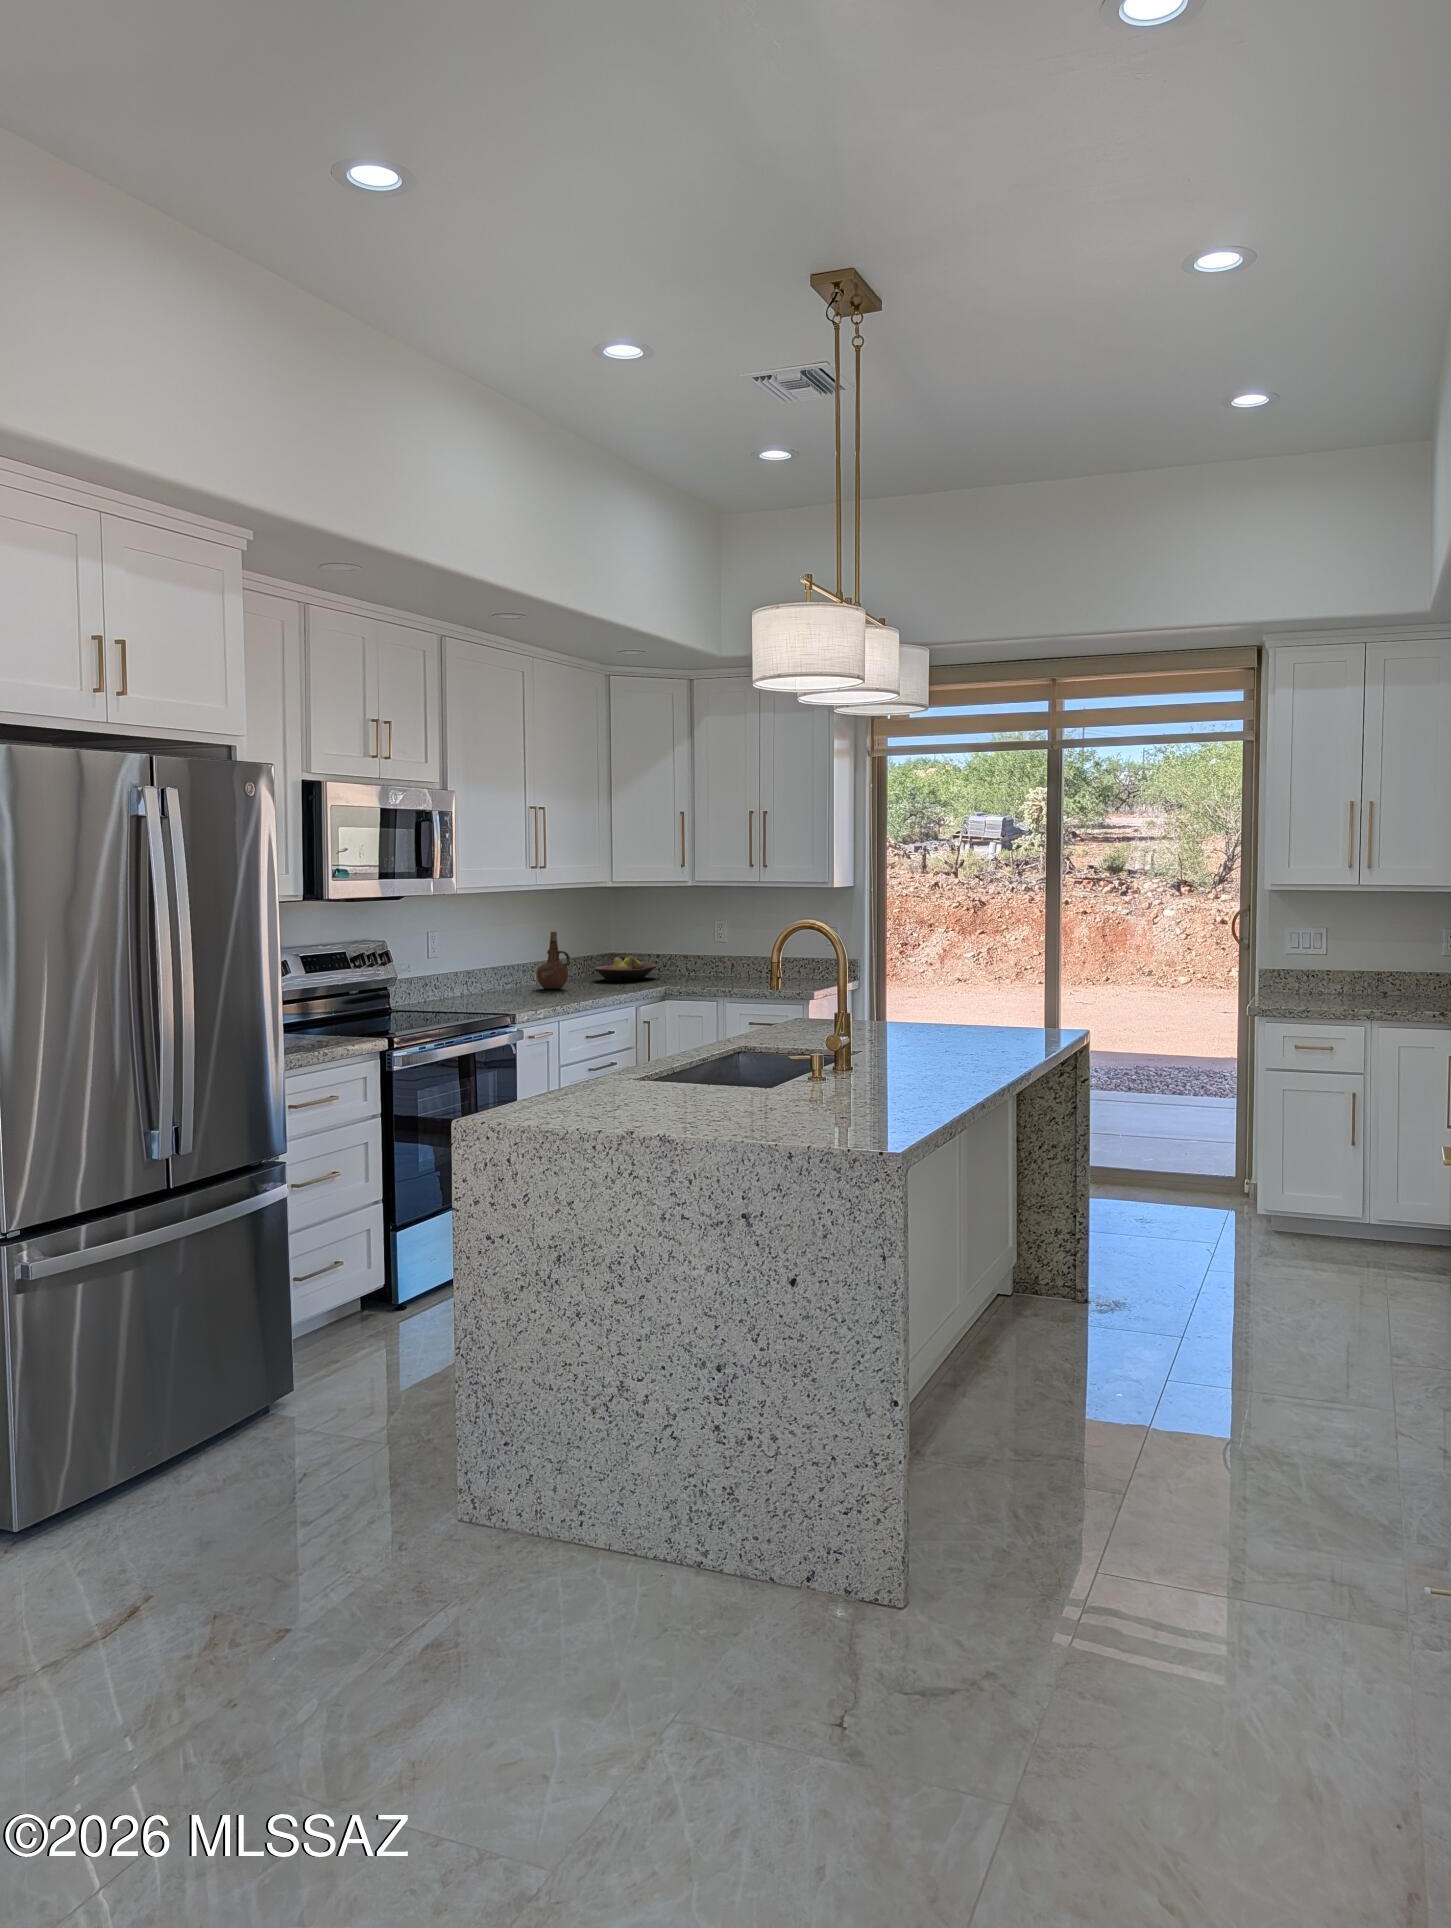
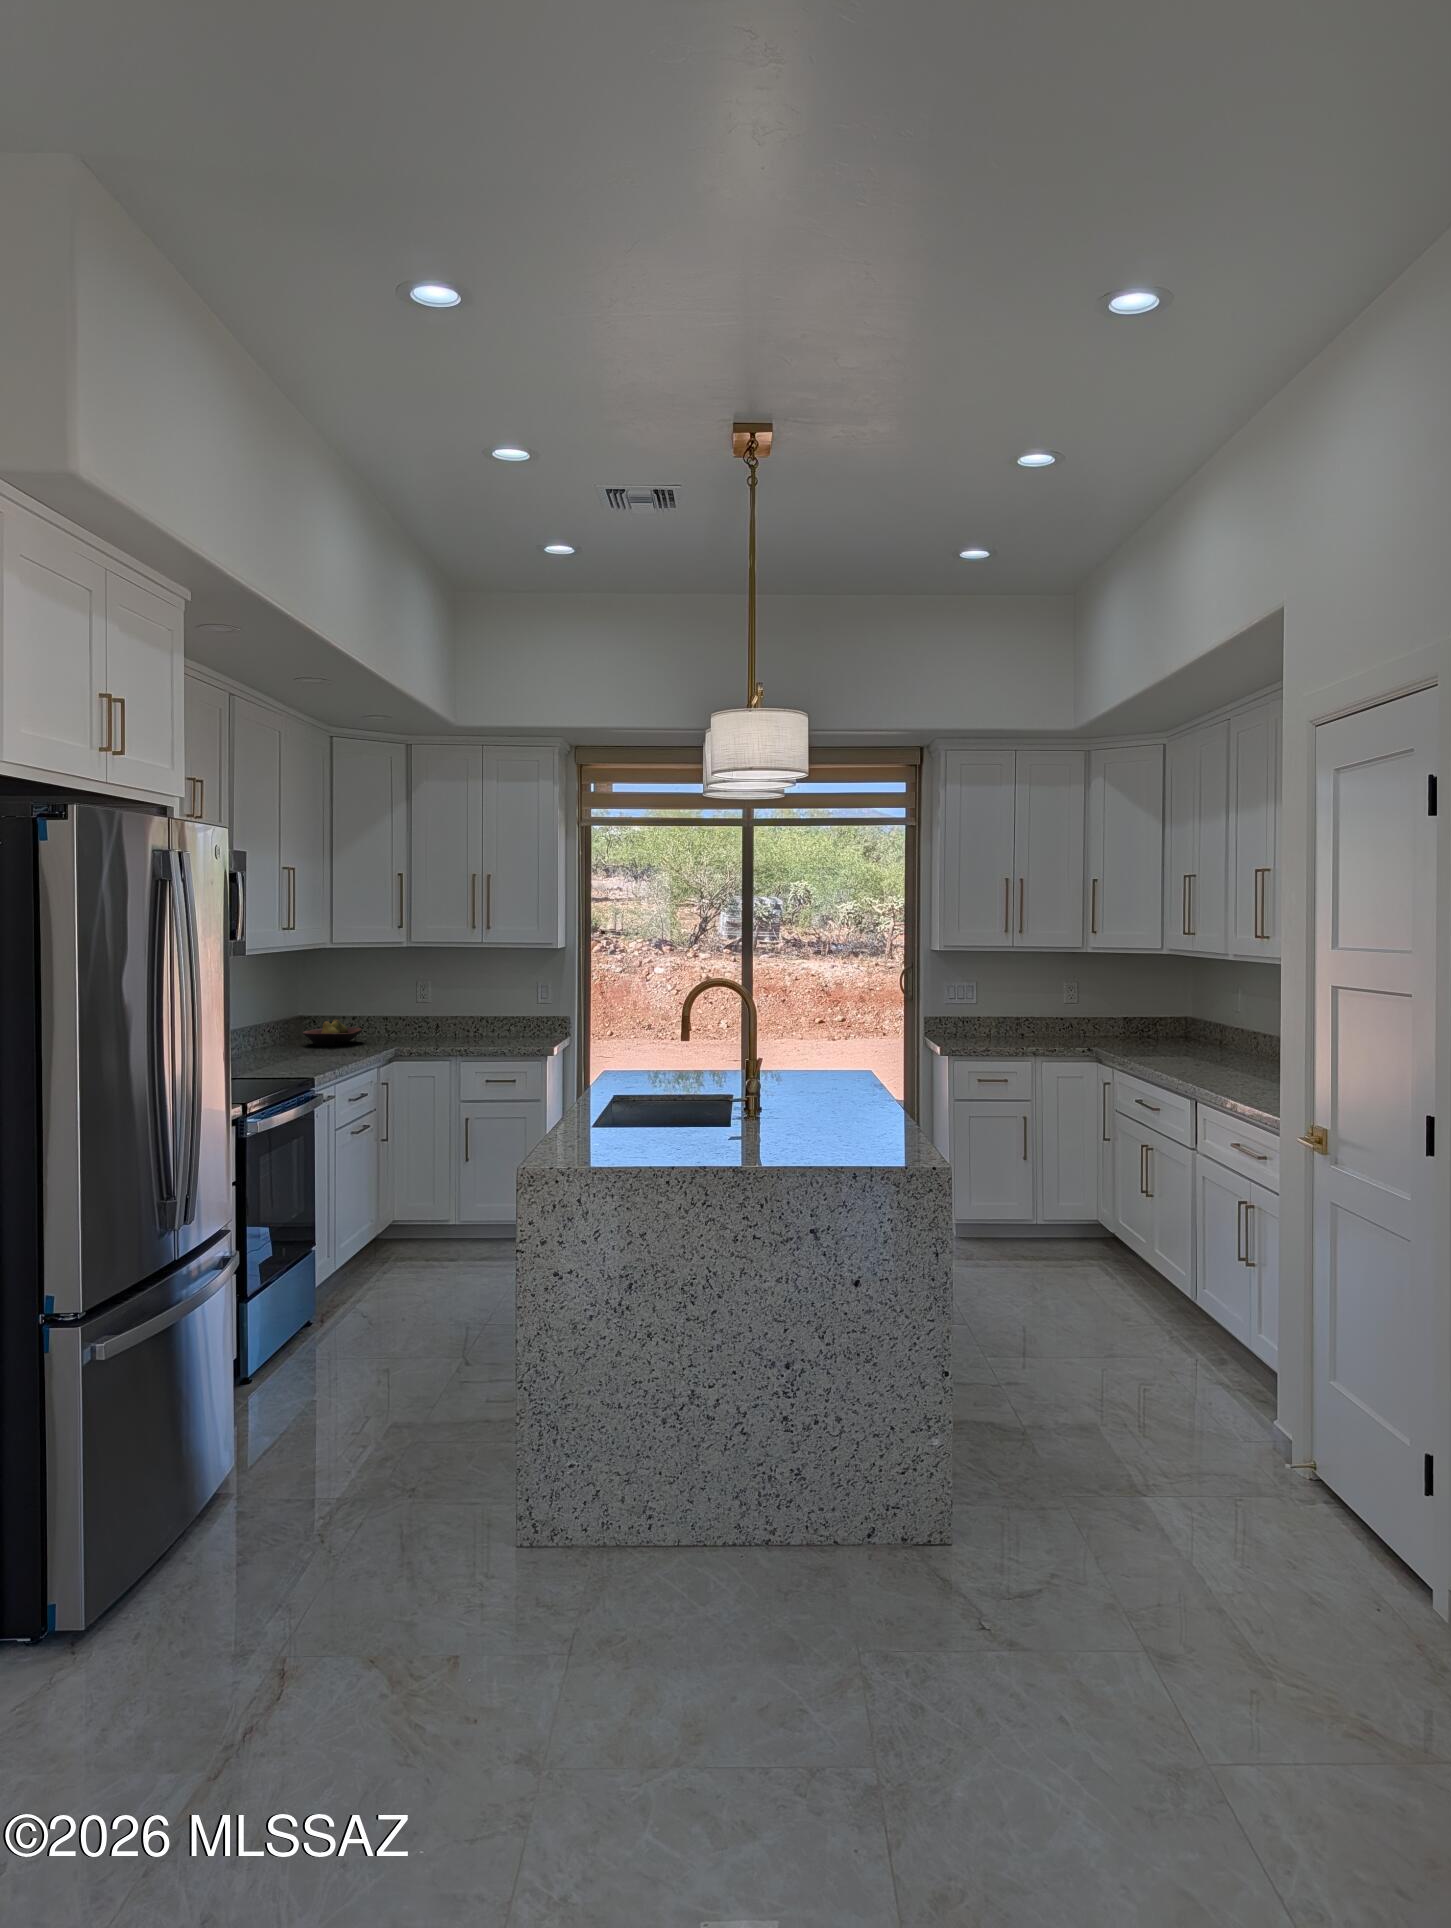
ceramic pitcher: present [536,932,570,989] -> none [264,995,299,1055]

